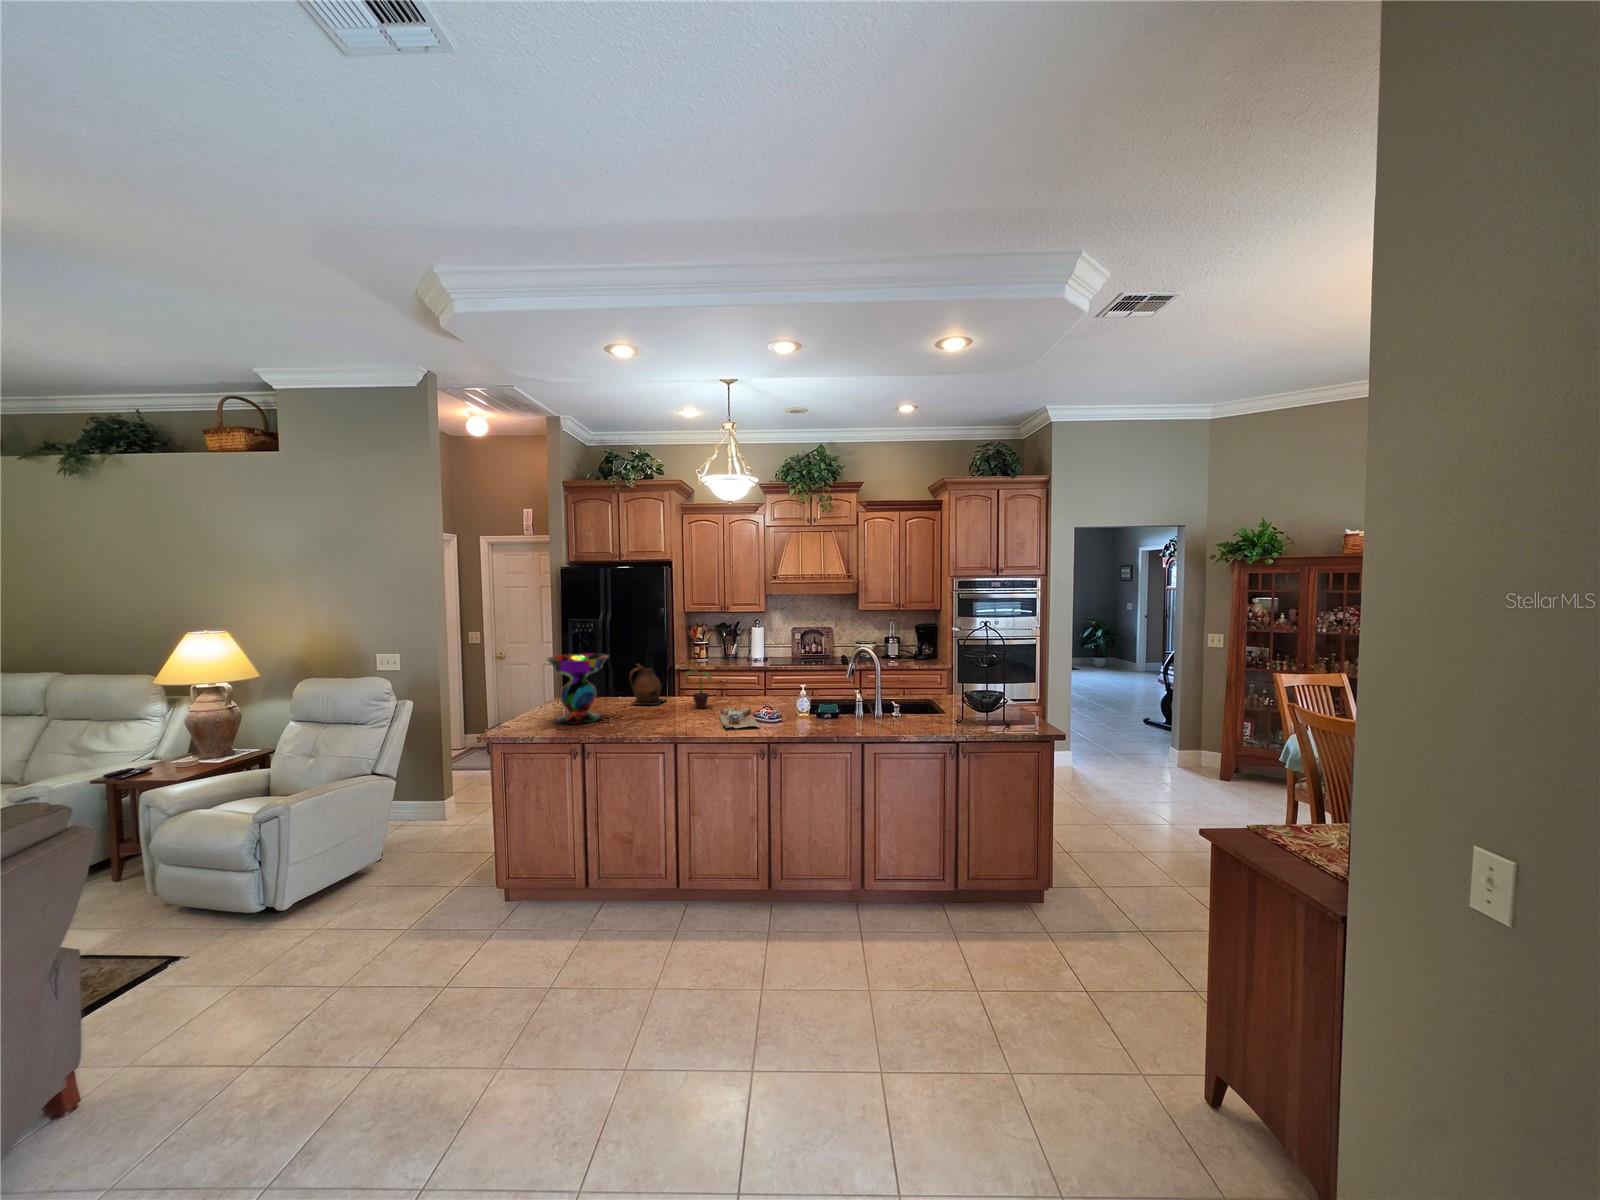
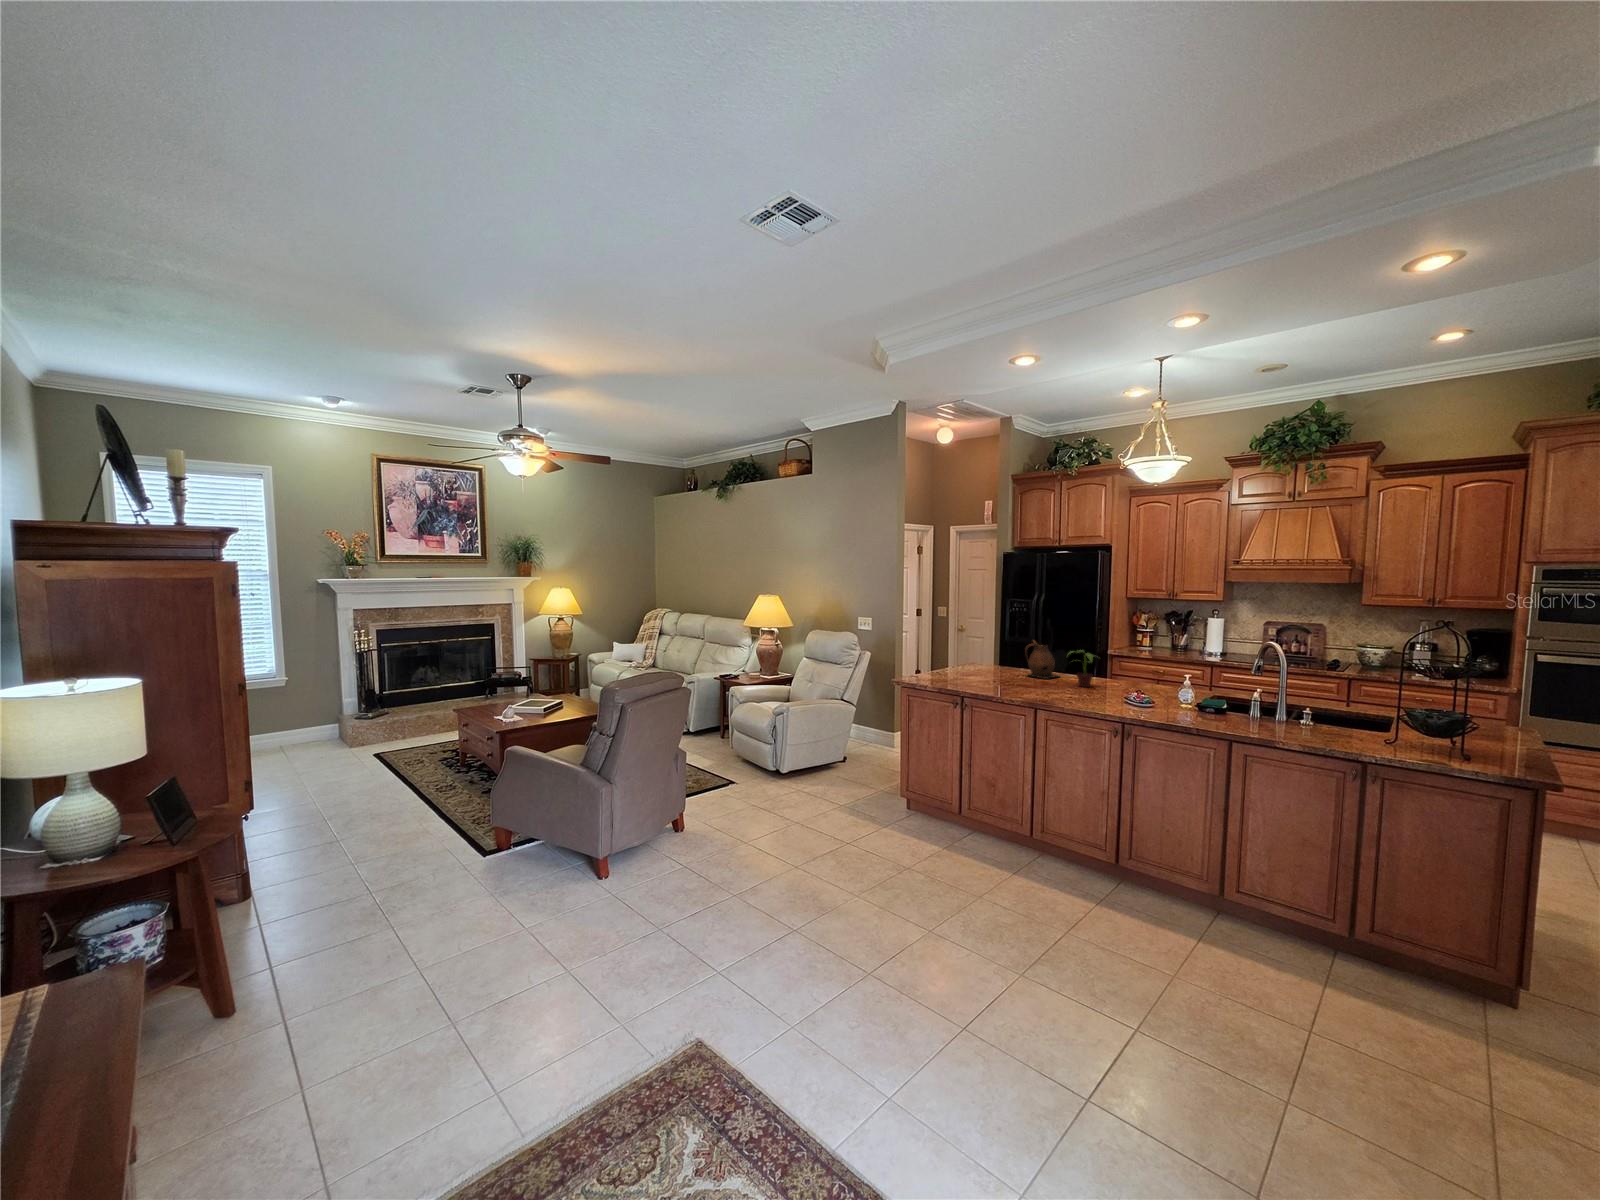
decorative bowl: present [546,654,608,724] -> none [948,625,999,682]
cutting board: present [719,707,760,728] -> none [1080,687,1125,708]

